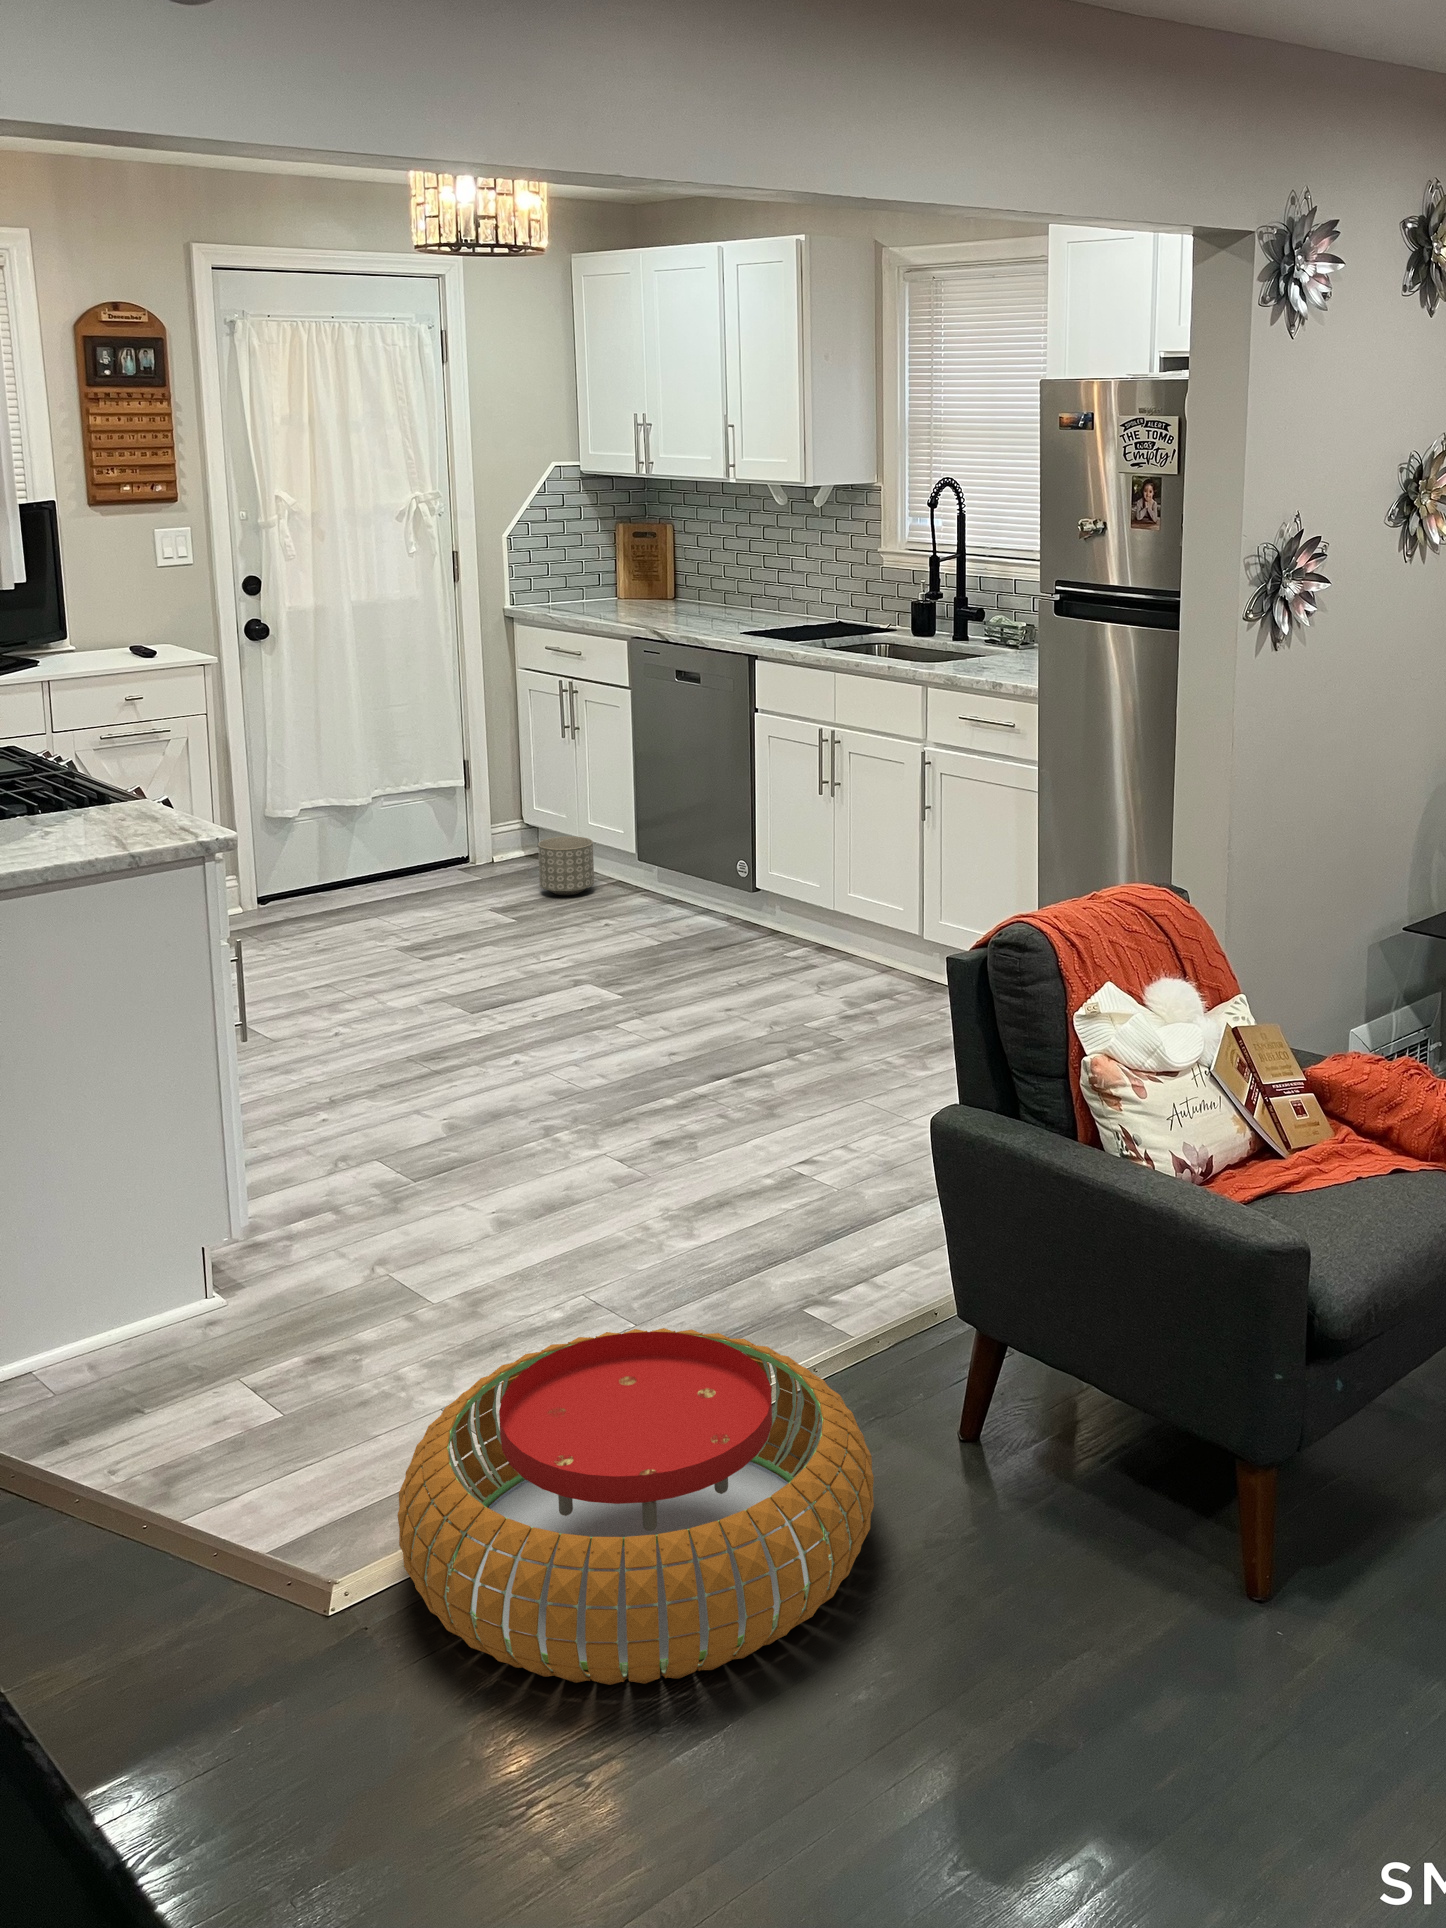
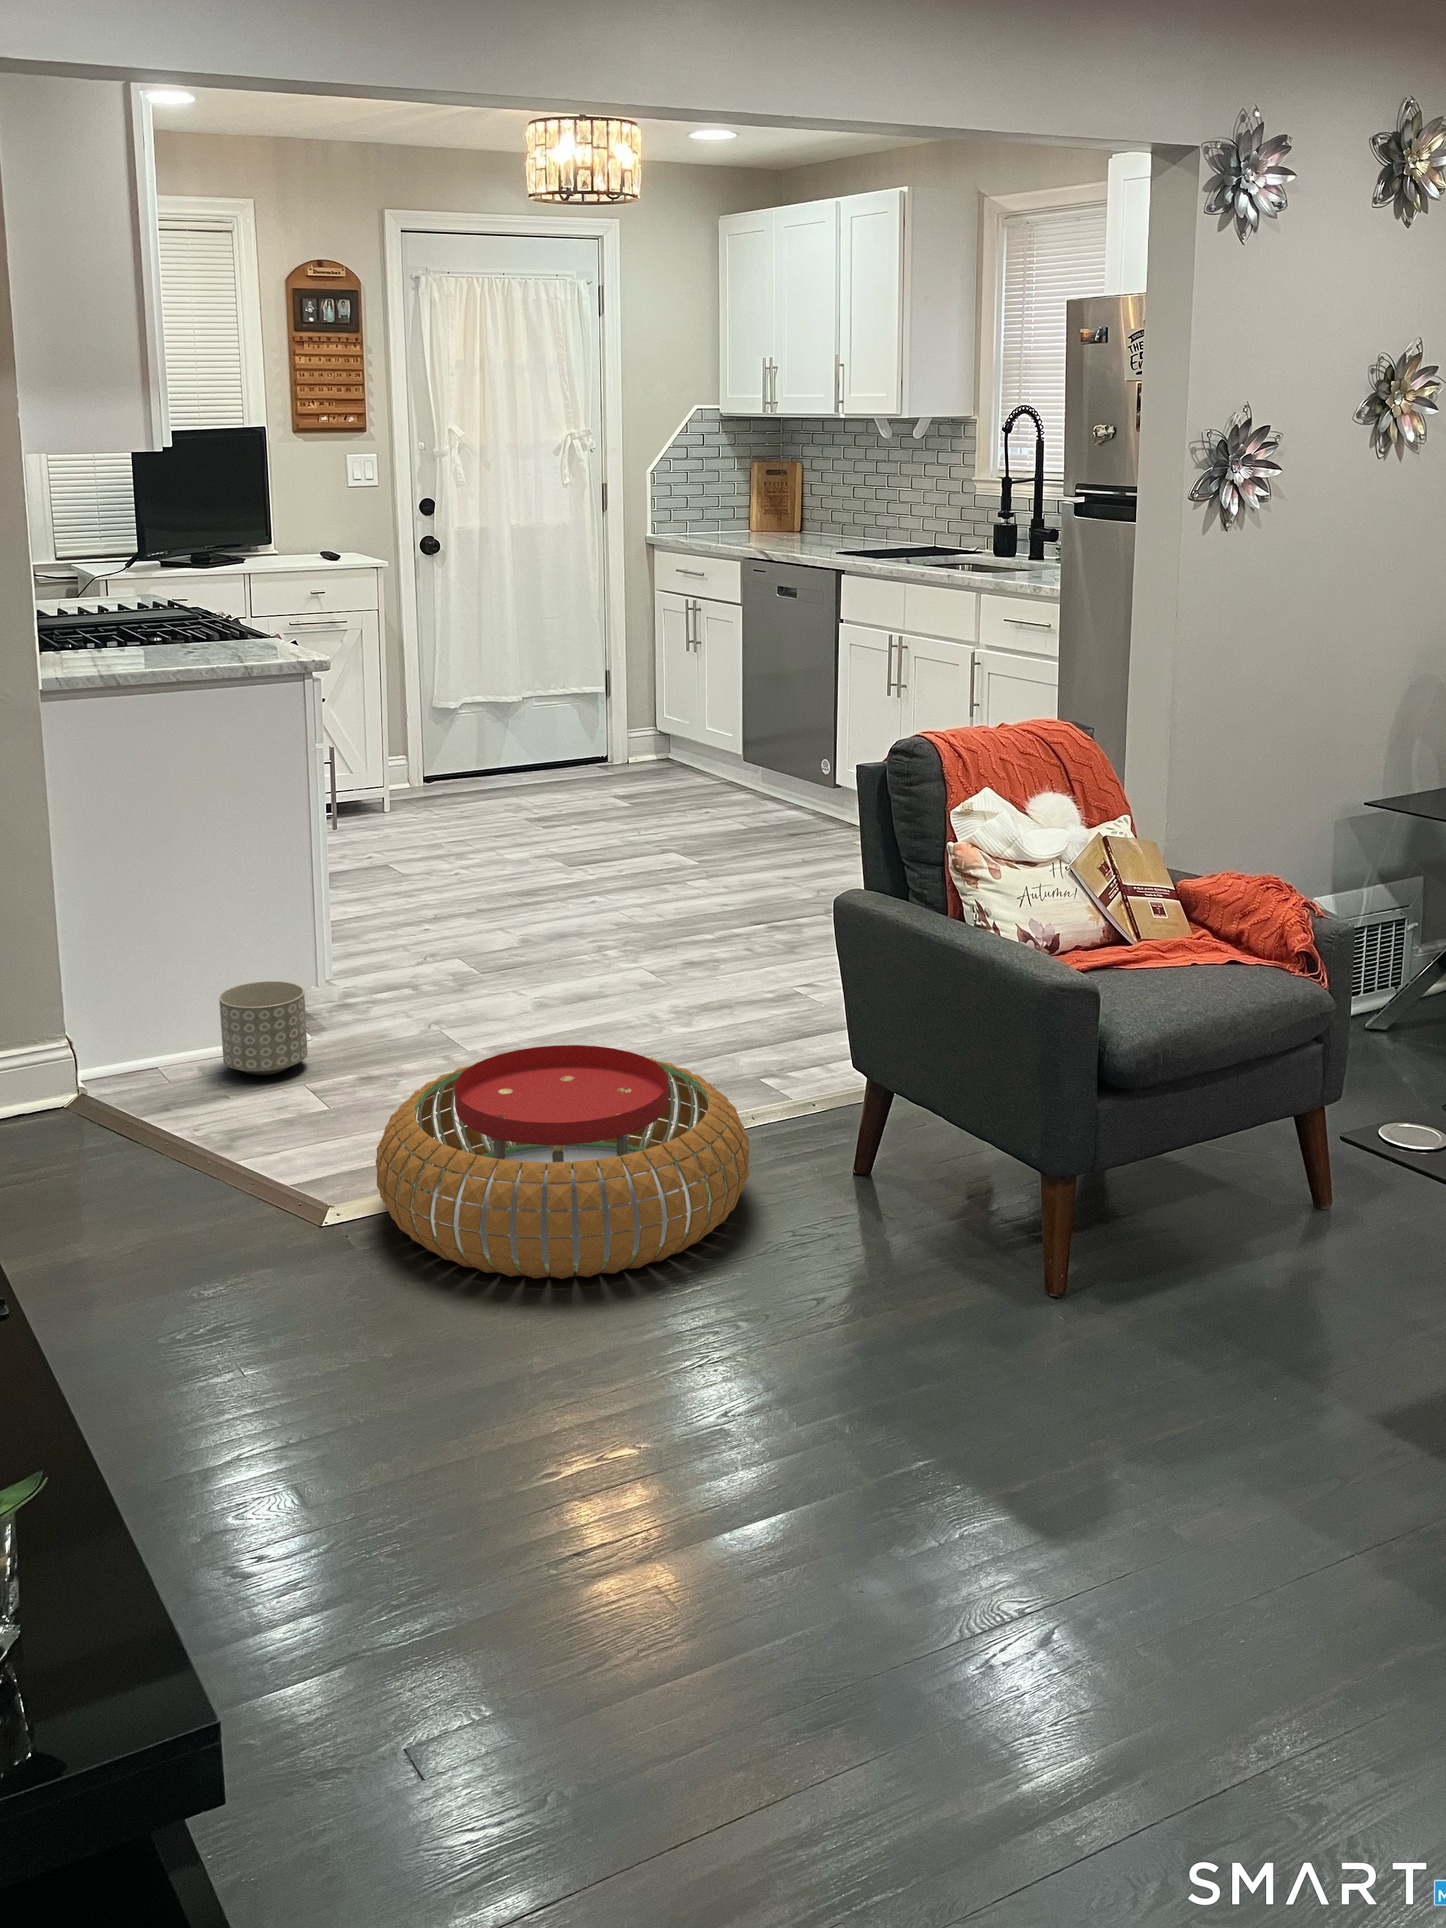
planter: present [538,836,594,895] -> present [219,981,308,1075]

